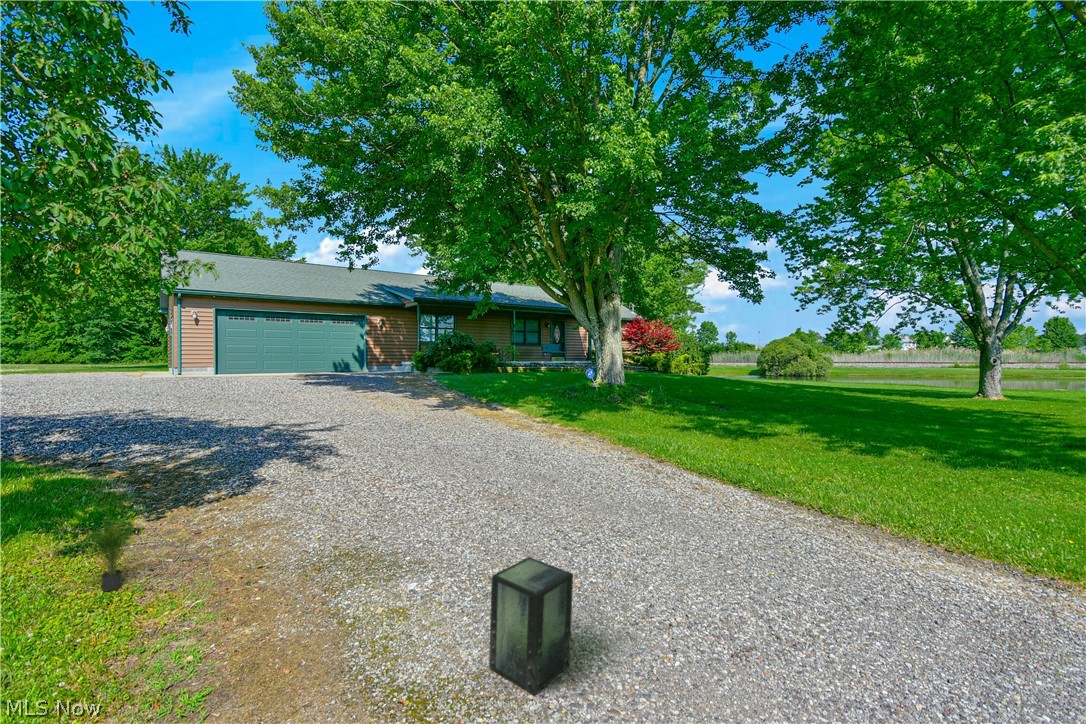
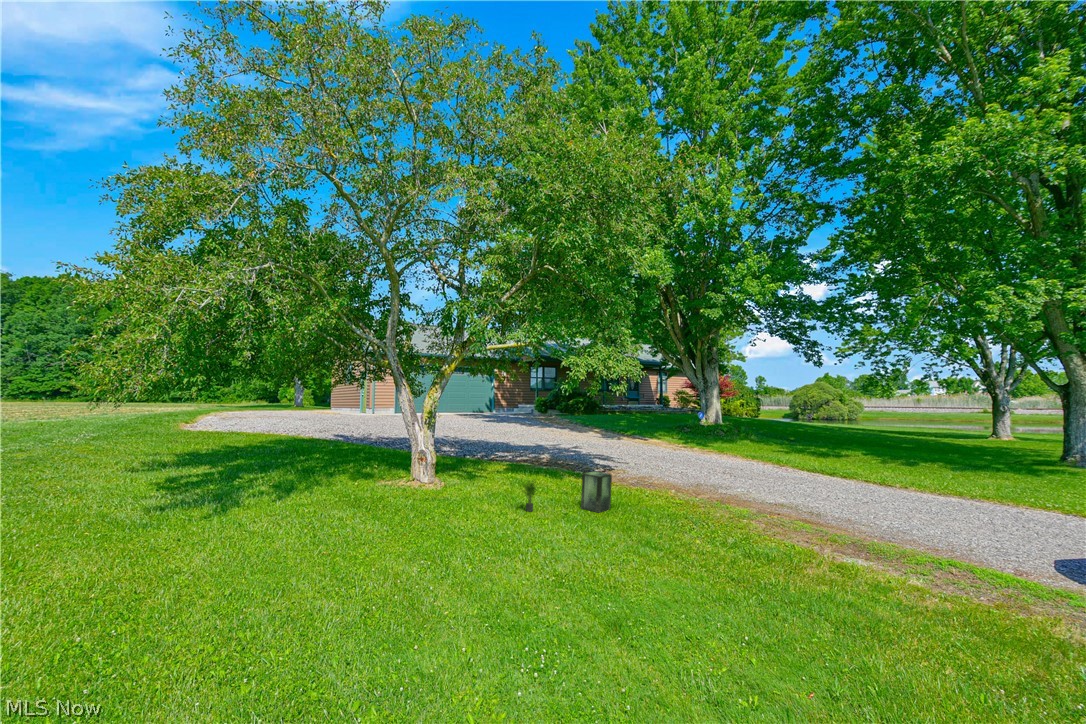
storage box: present [489,557,573,695] -> present [581,471,612,513]

